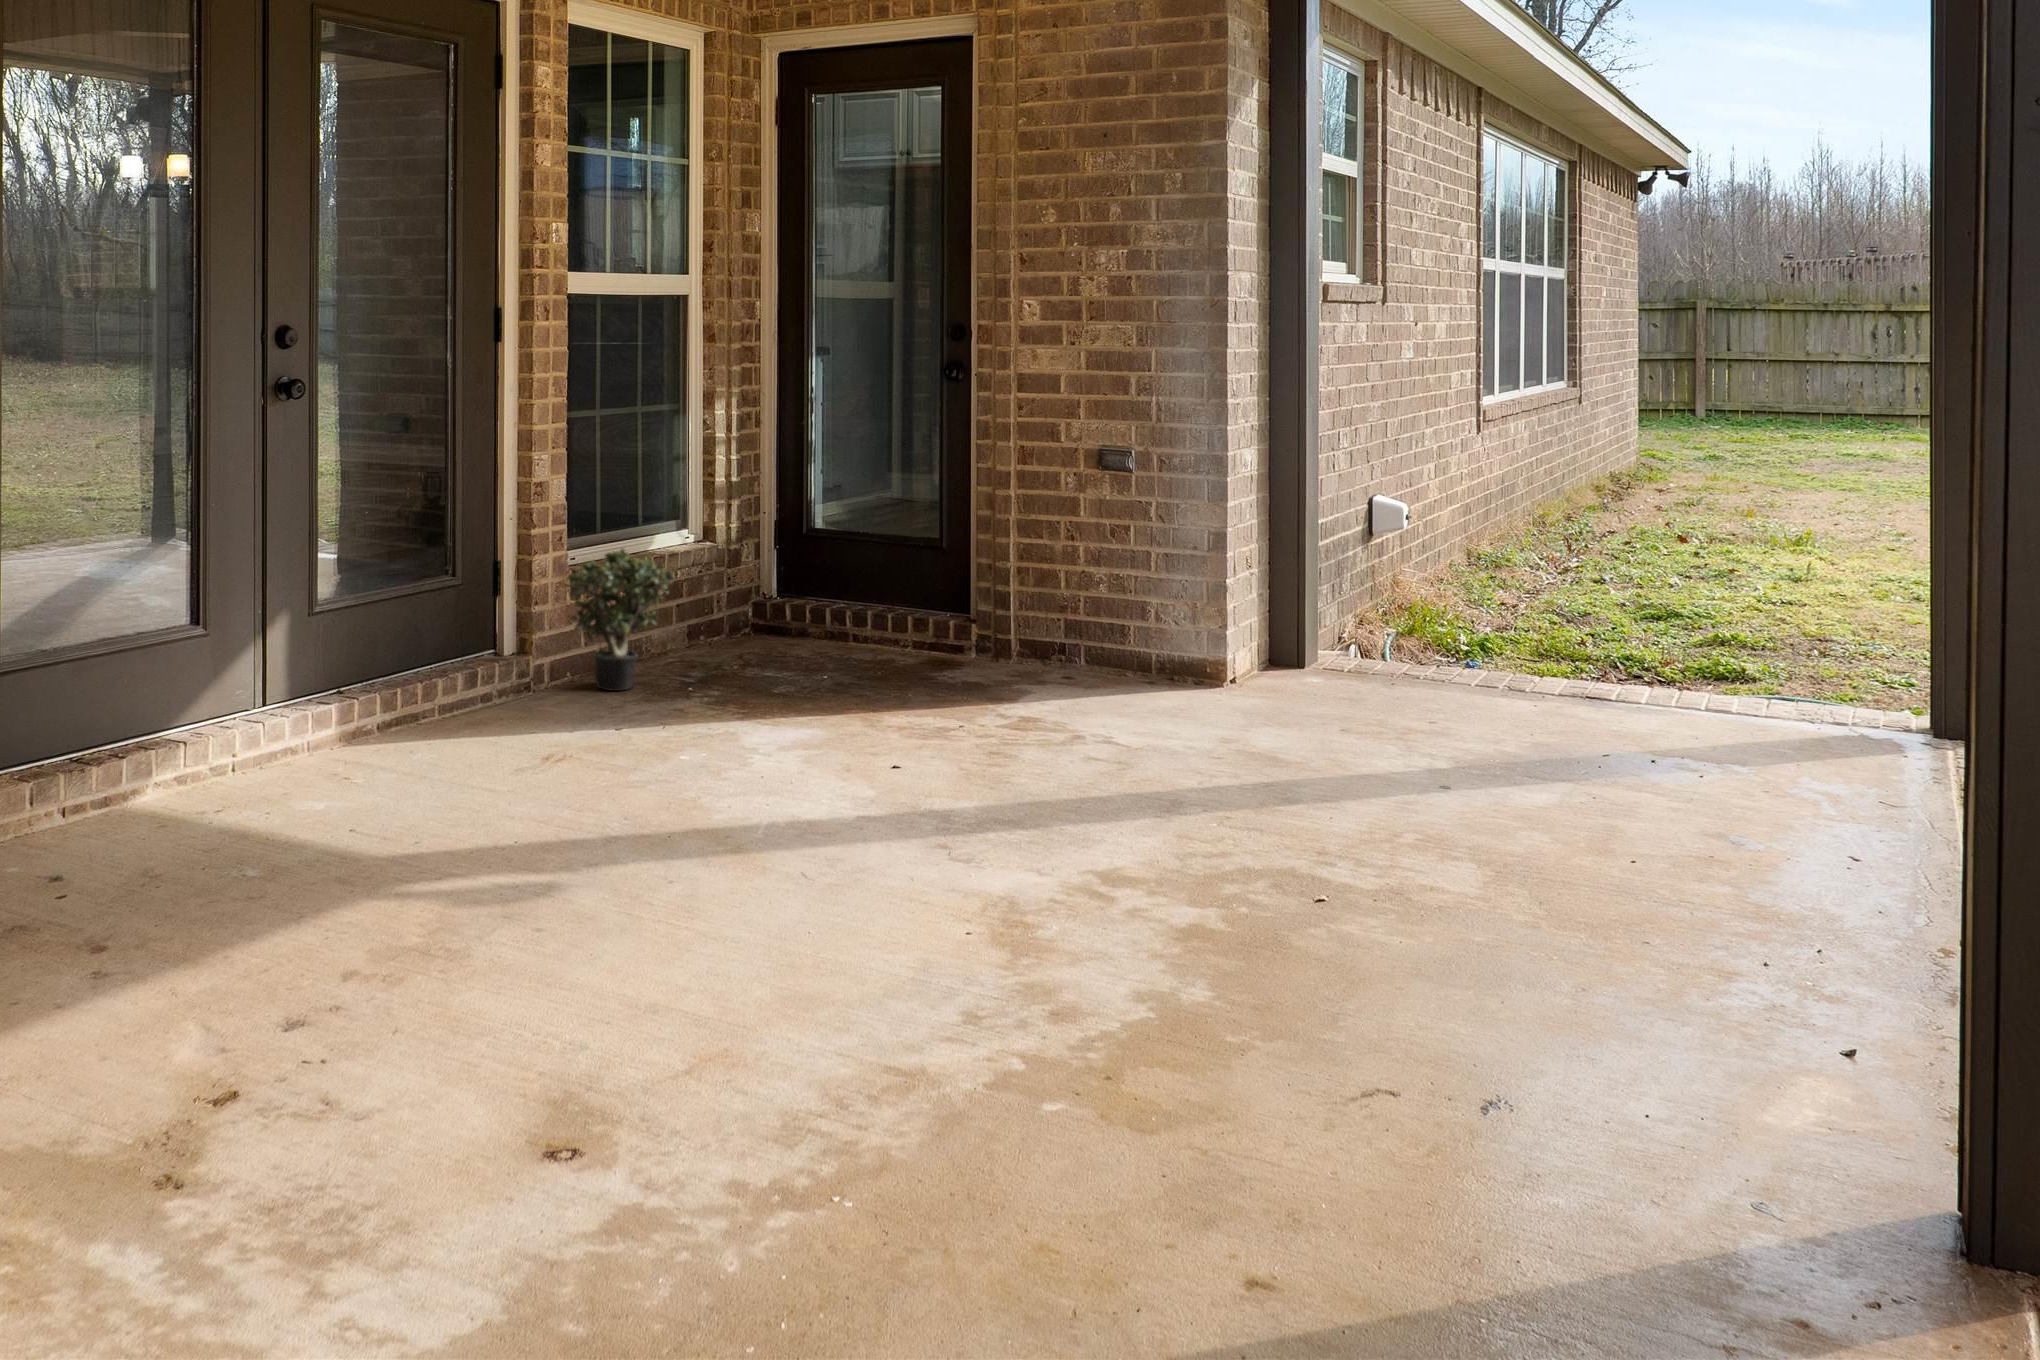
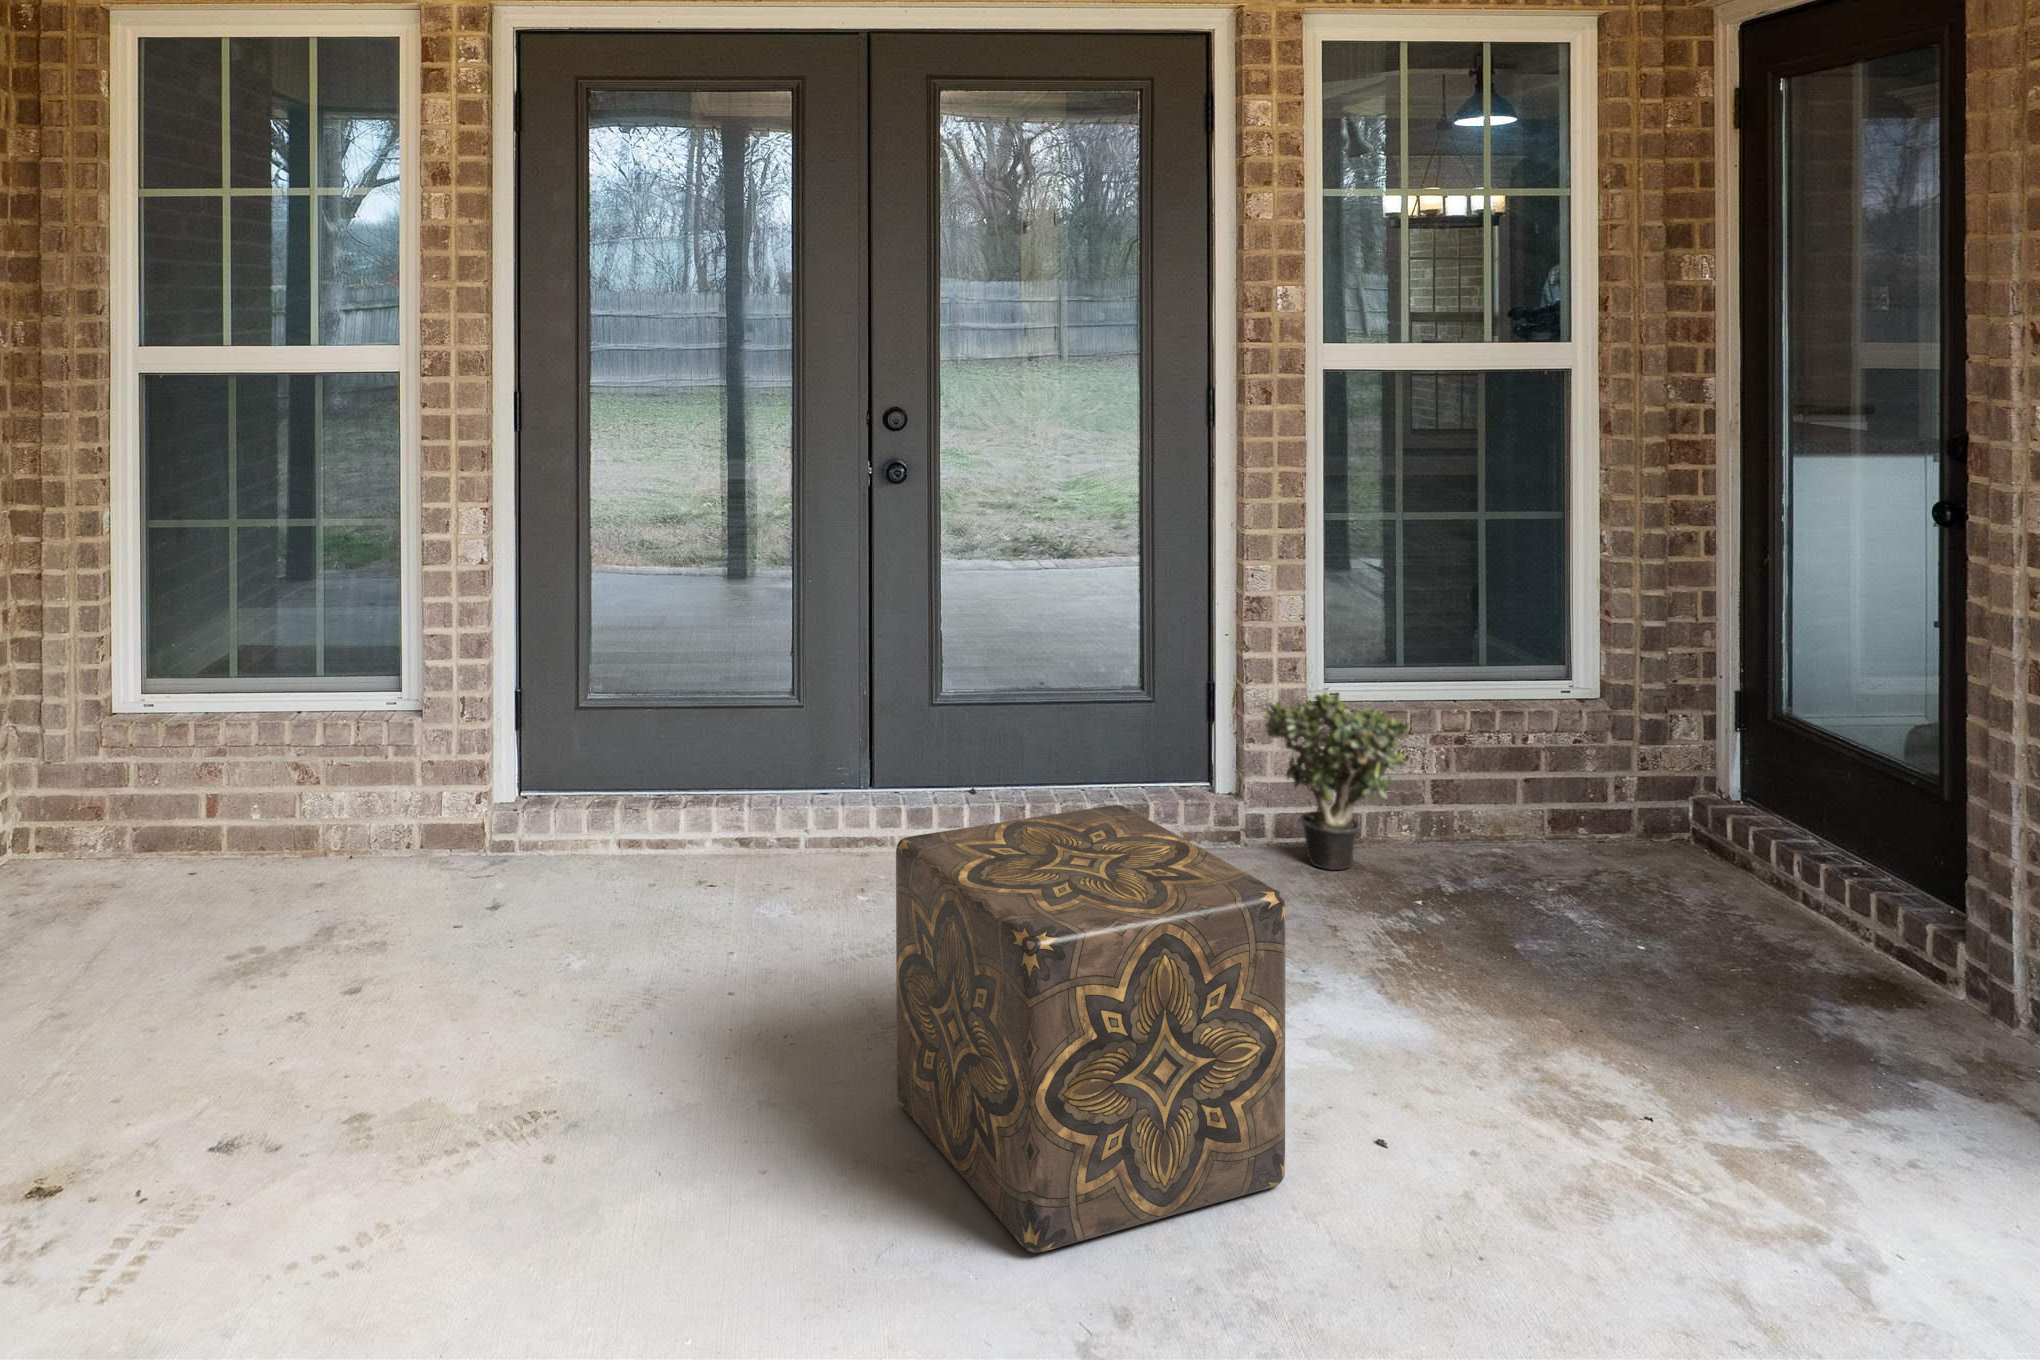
ottoman: none [664,595,906,853] -> present [896,805,1285,1253]

